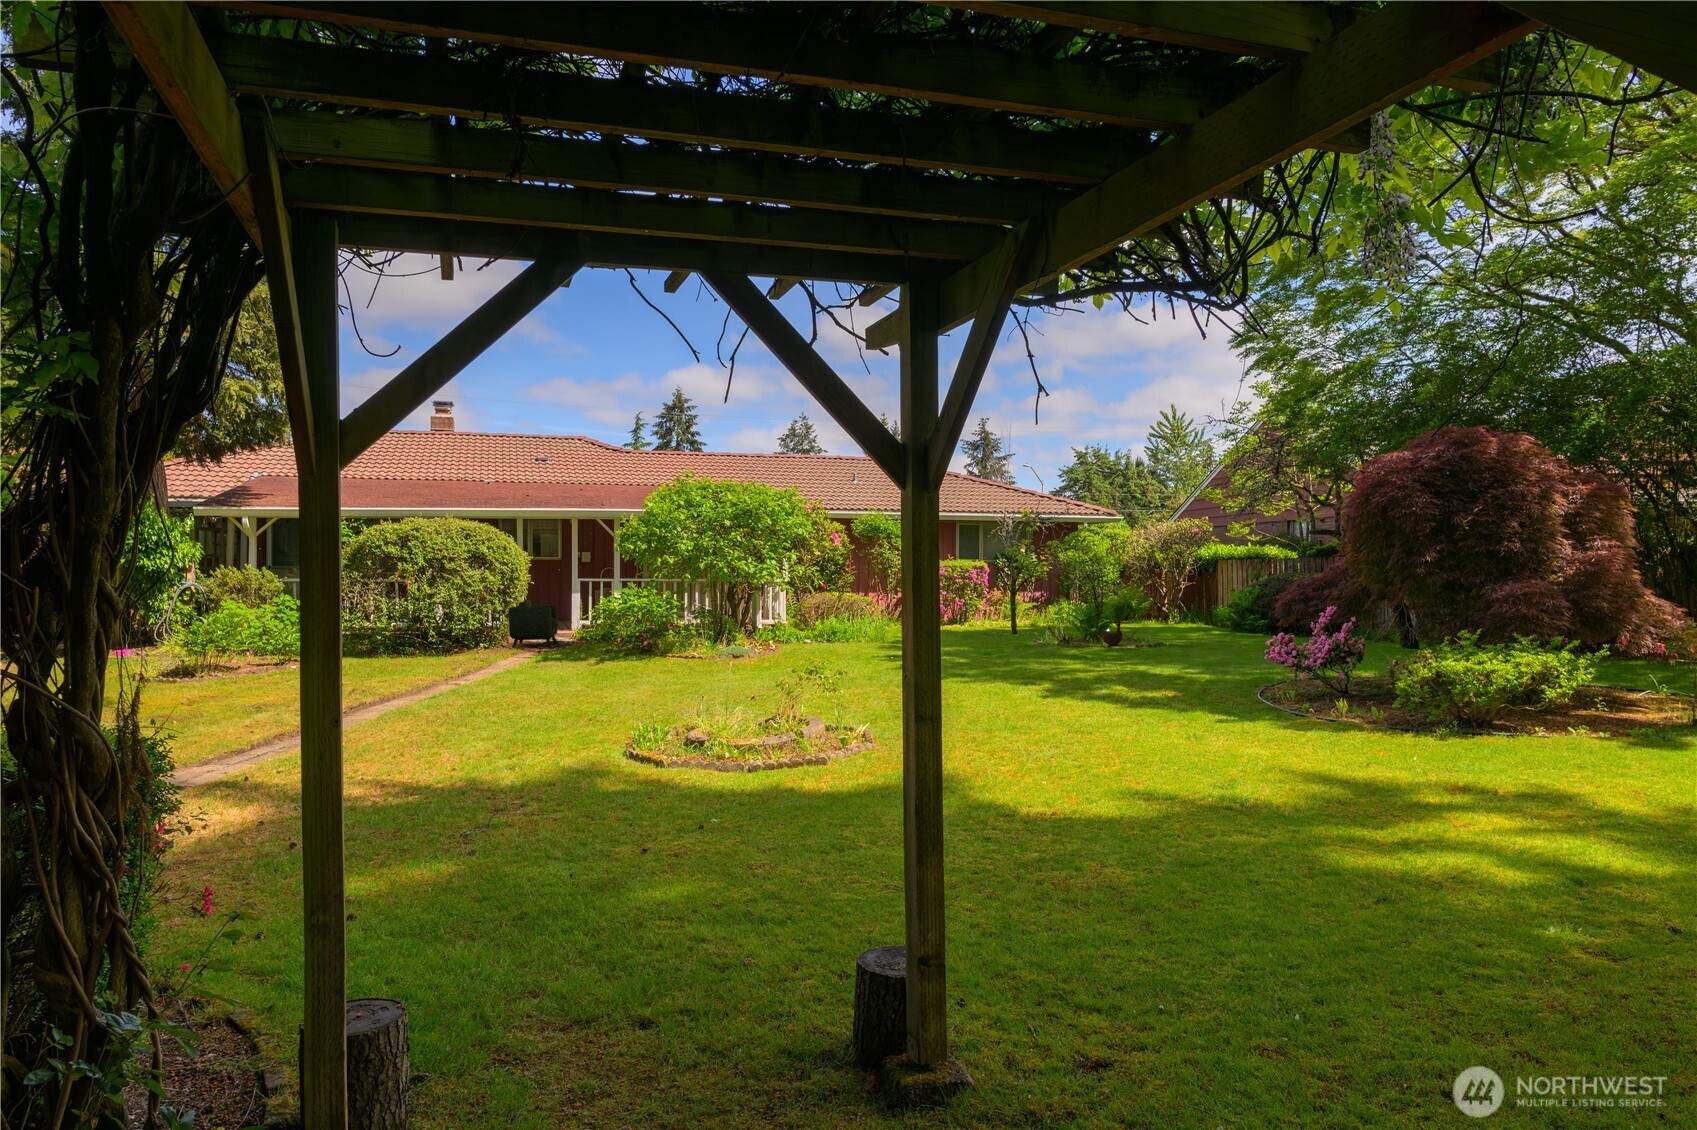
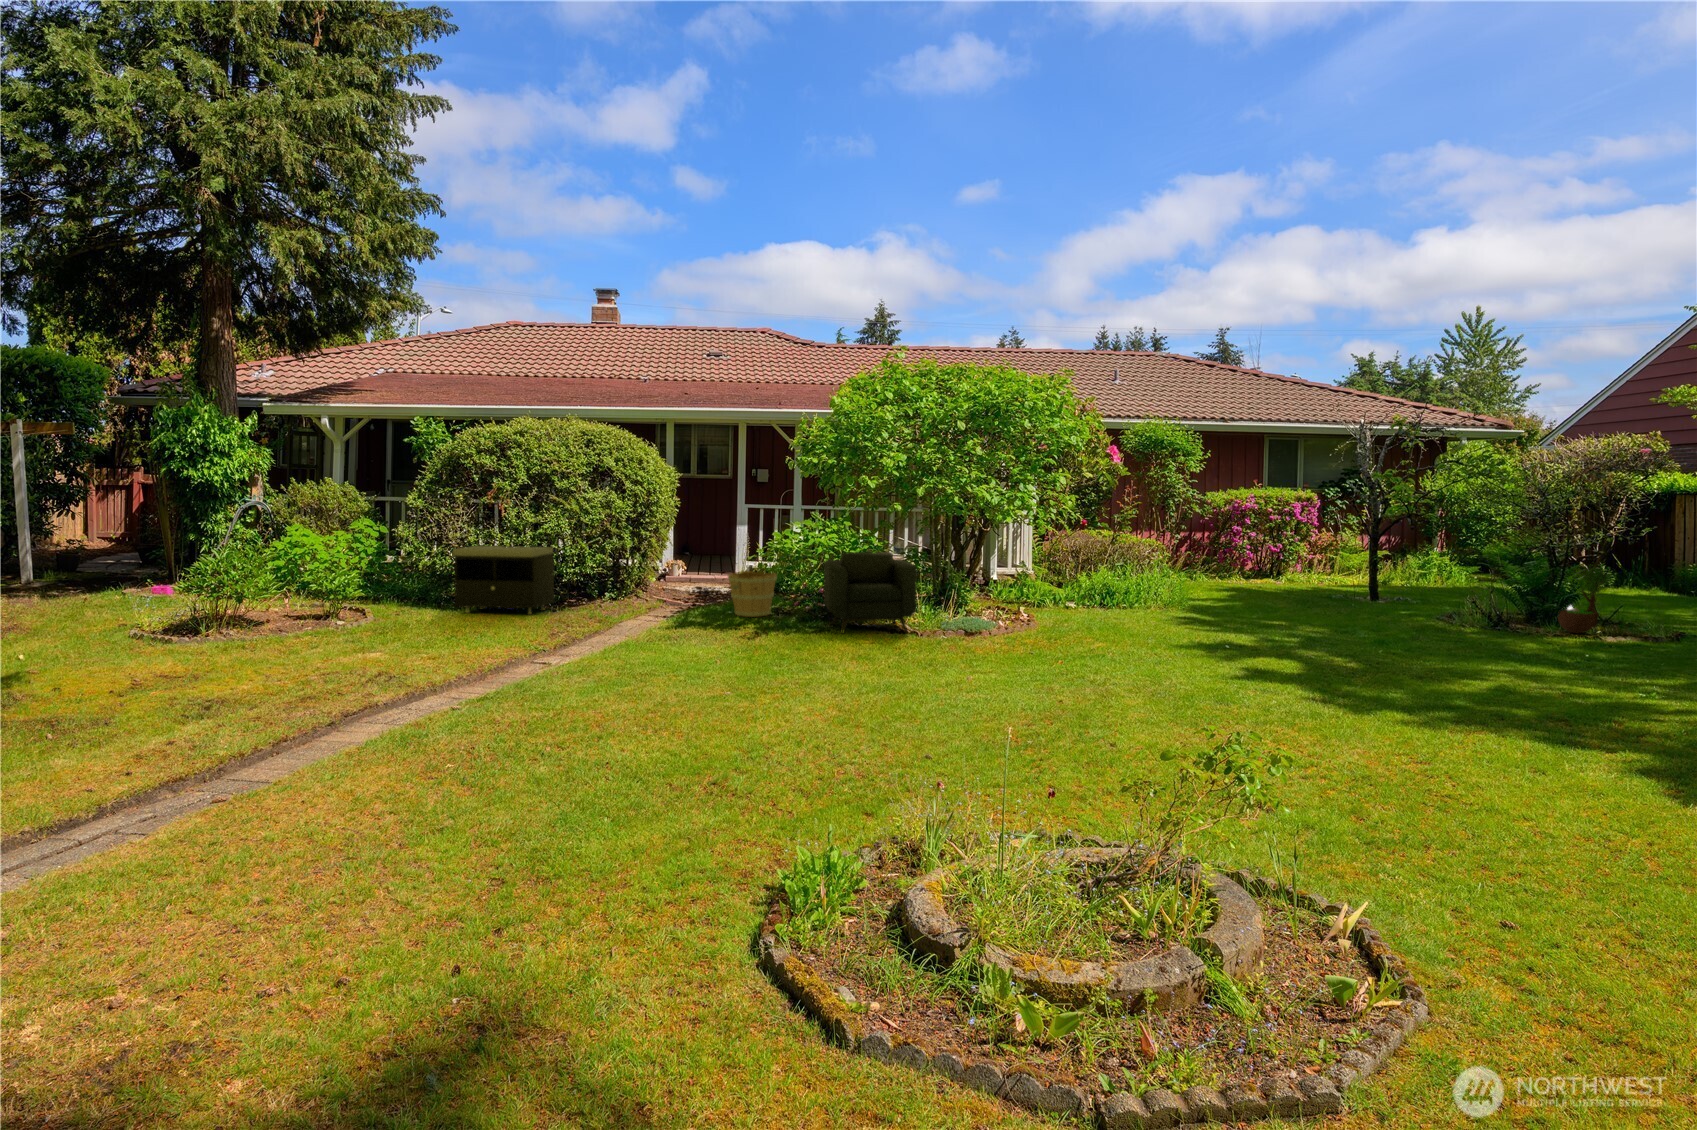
armchair: present [509,600,557,648] -> present [824,552,917,634]
storage bench: none [370,611,444,659] -> present [452,546,554,614]
wooden bucket: none [572,623,607,654] -> present [728,571,777,617]

